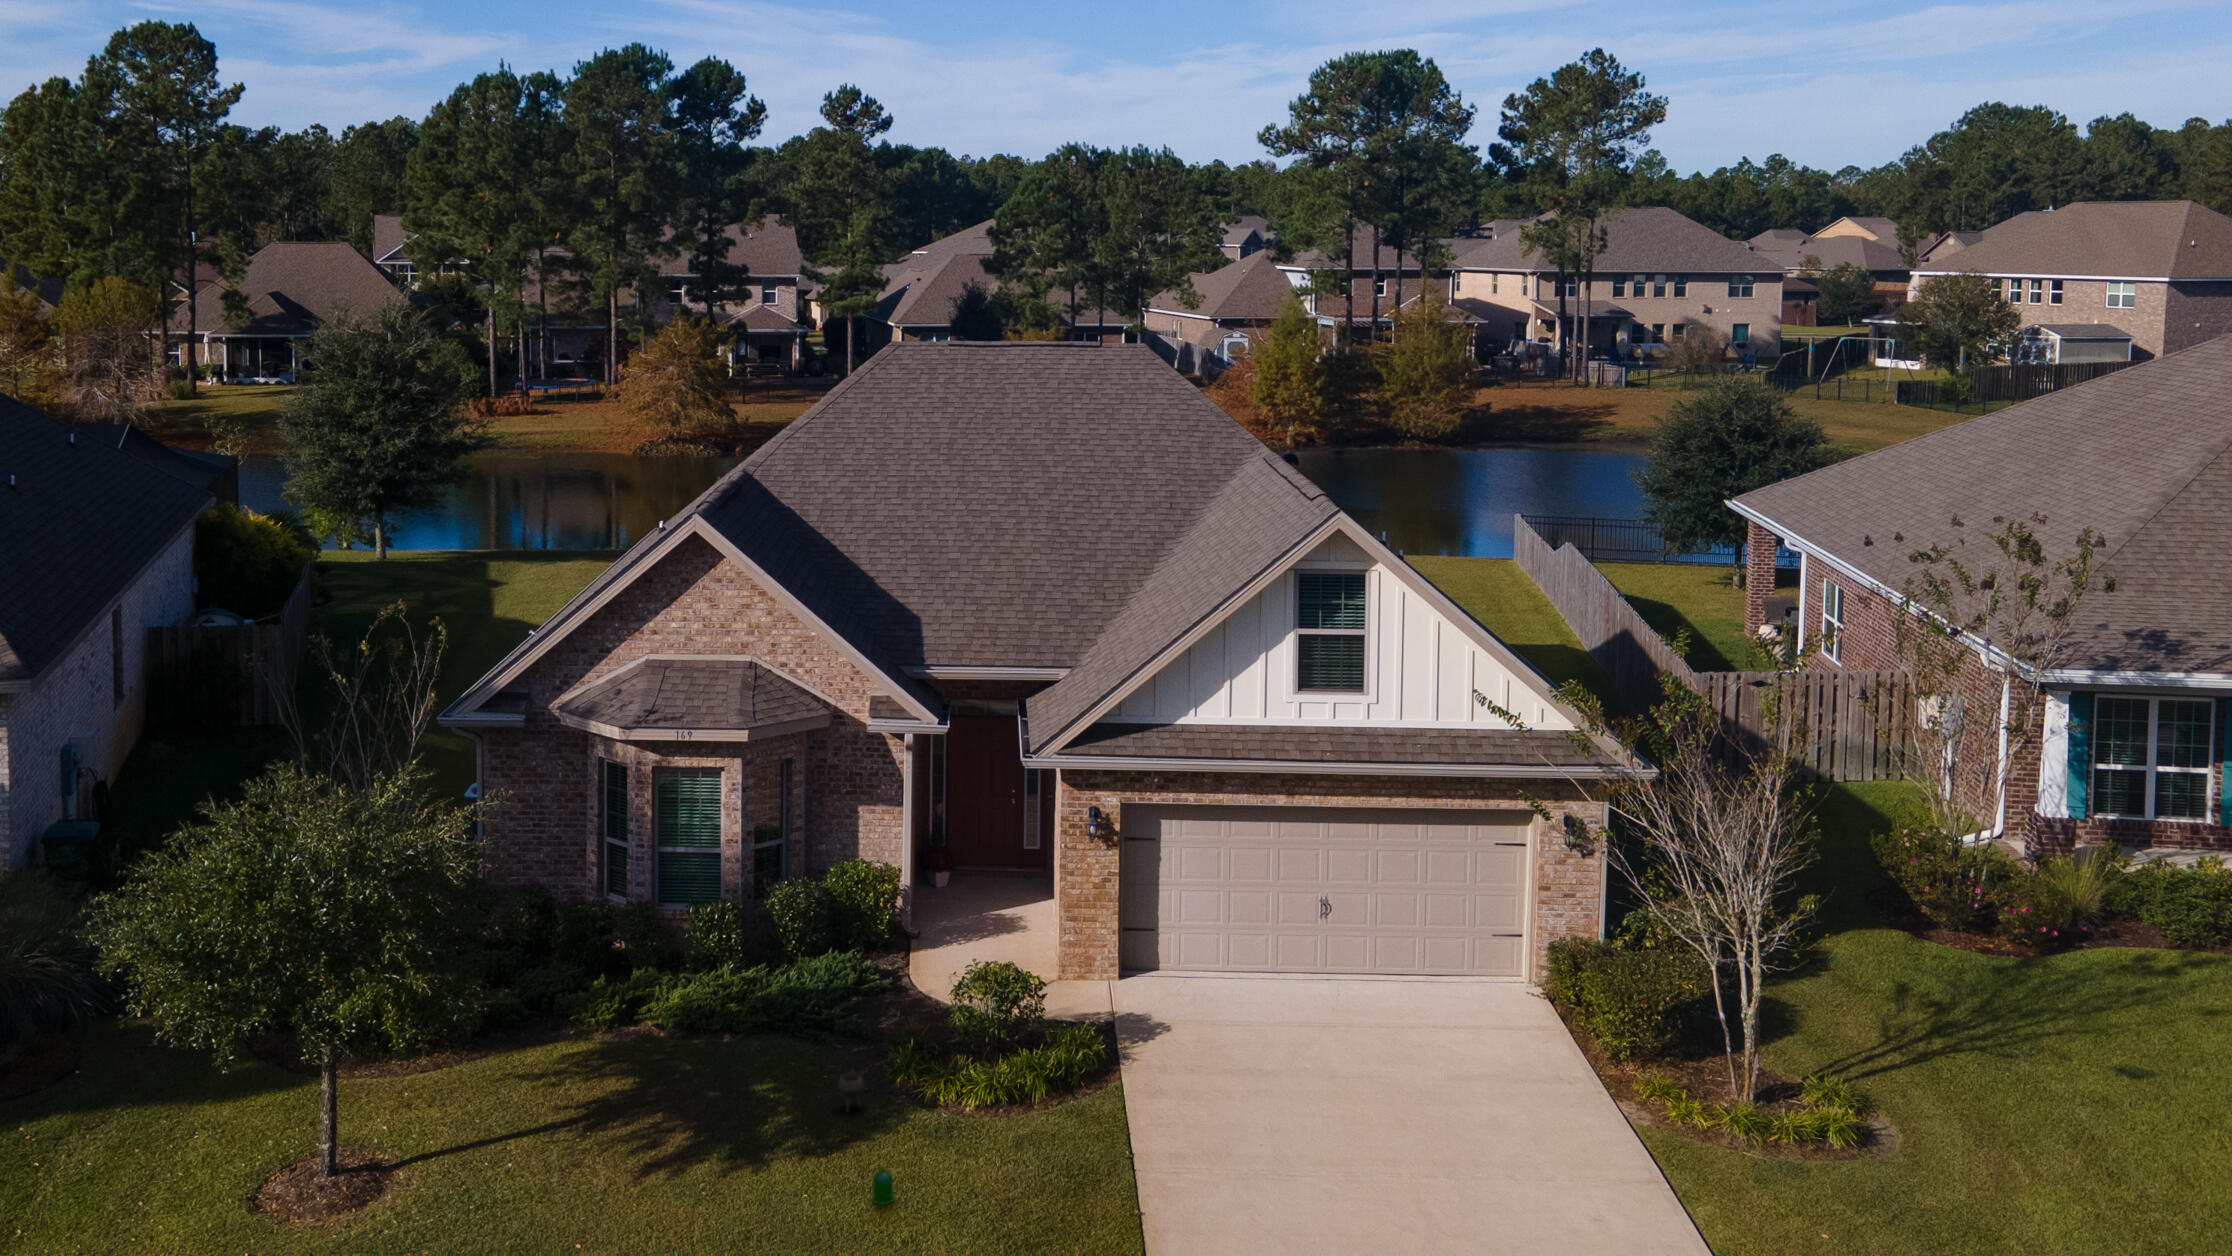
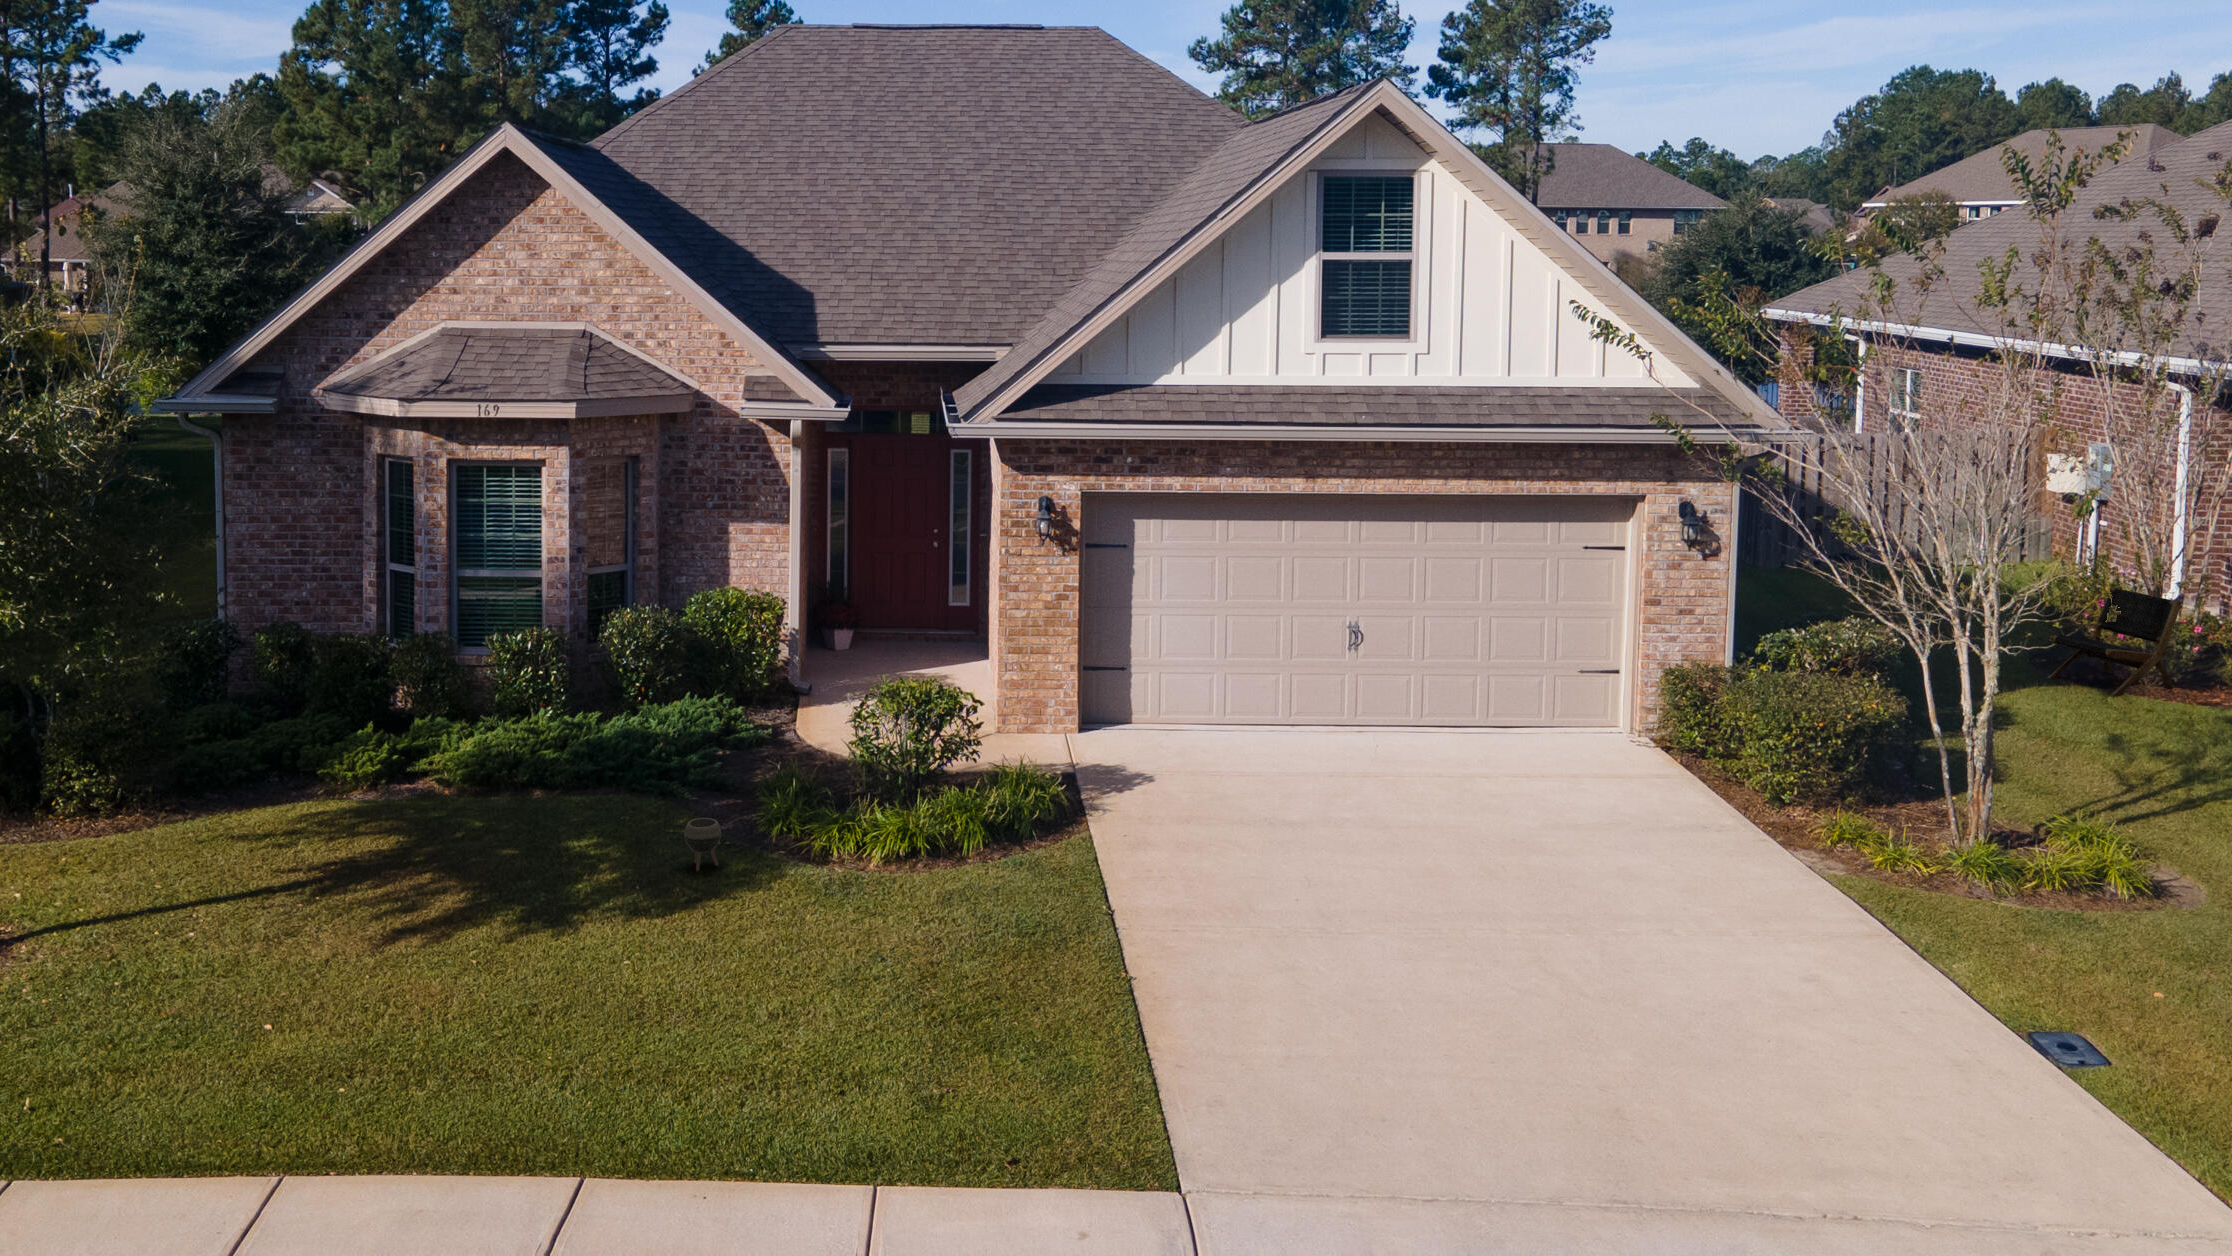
lounge chair: none [1862,863,1960,955] -> present [2048,586,2181,696]
watering can: present [872,1169,894,1205] -> none [722,924,759,976]

